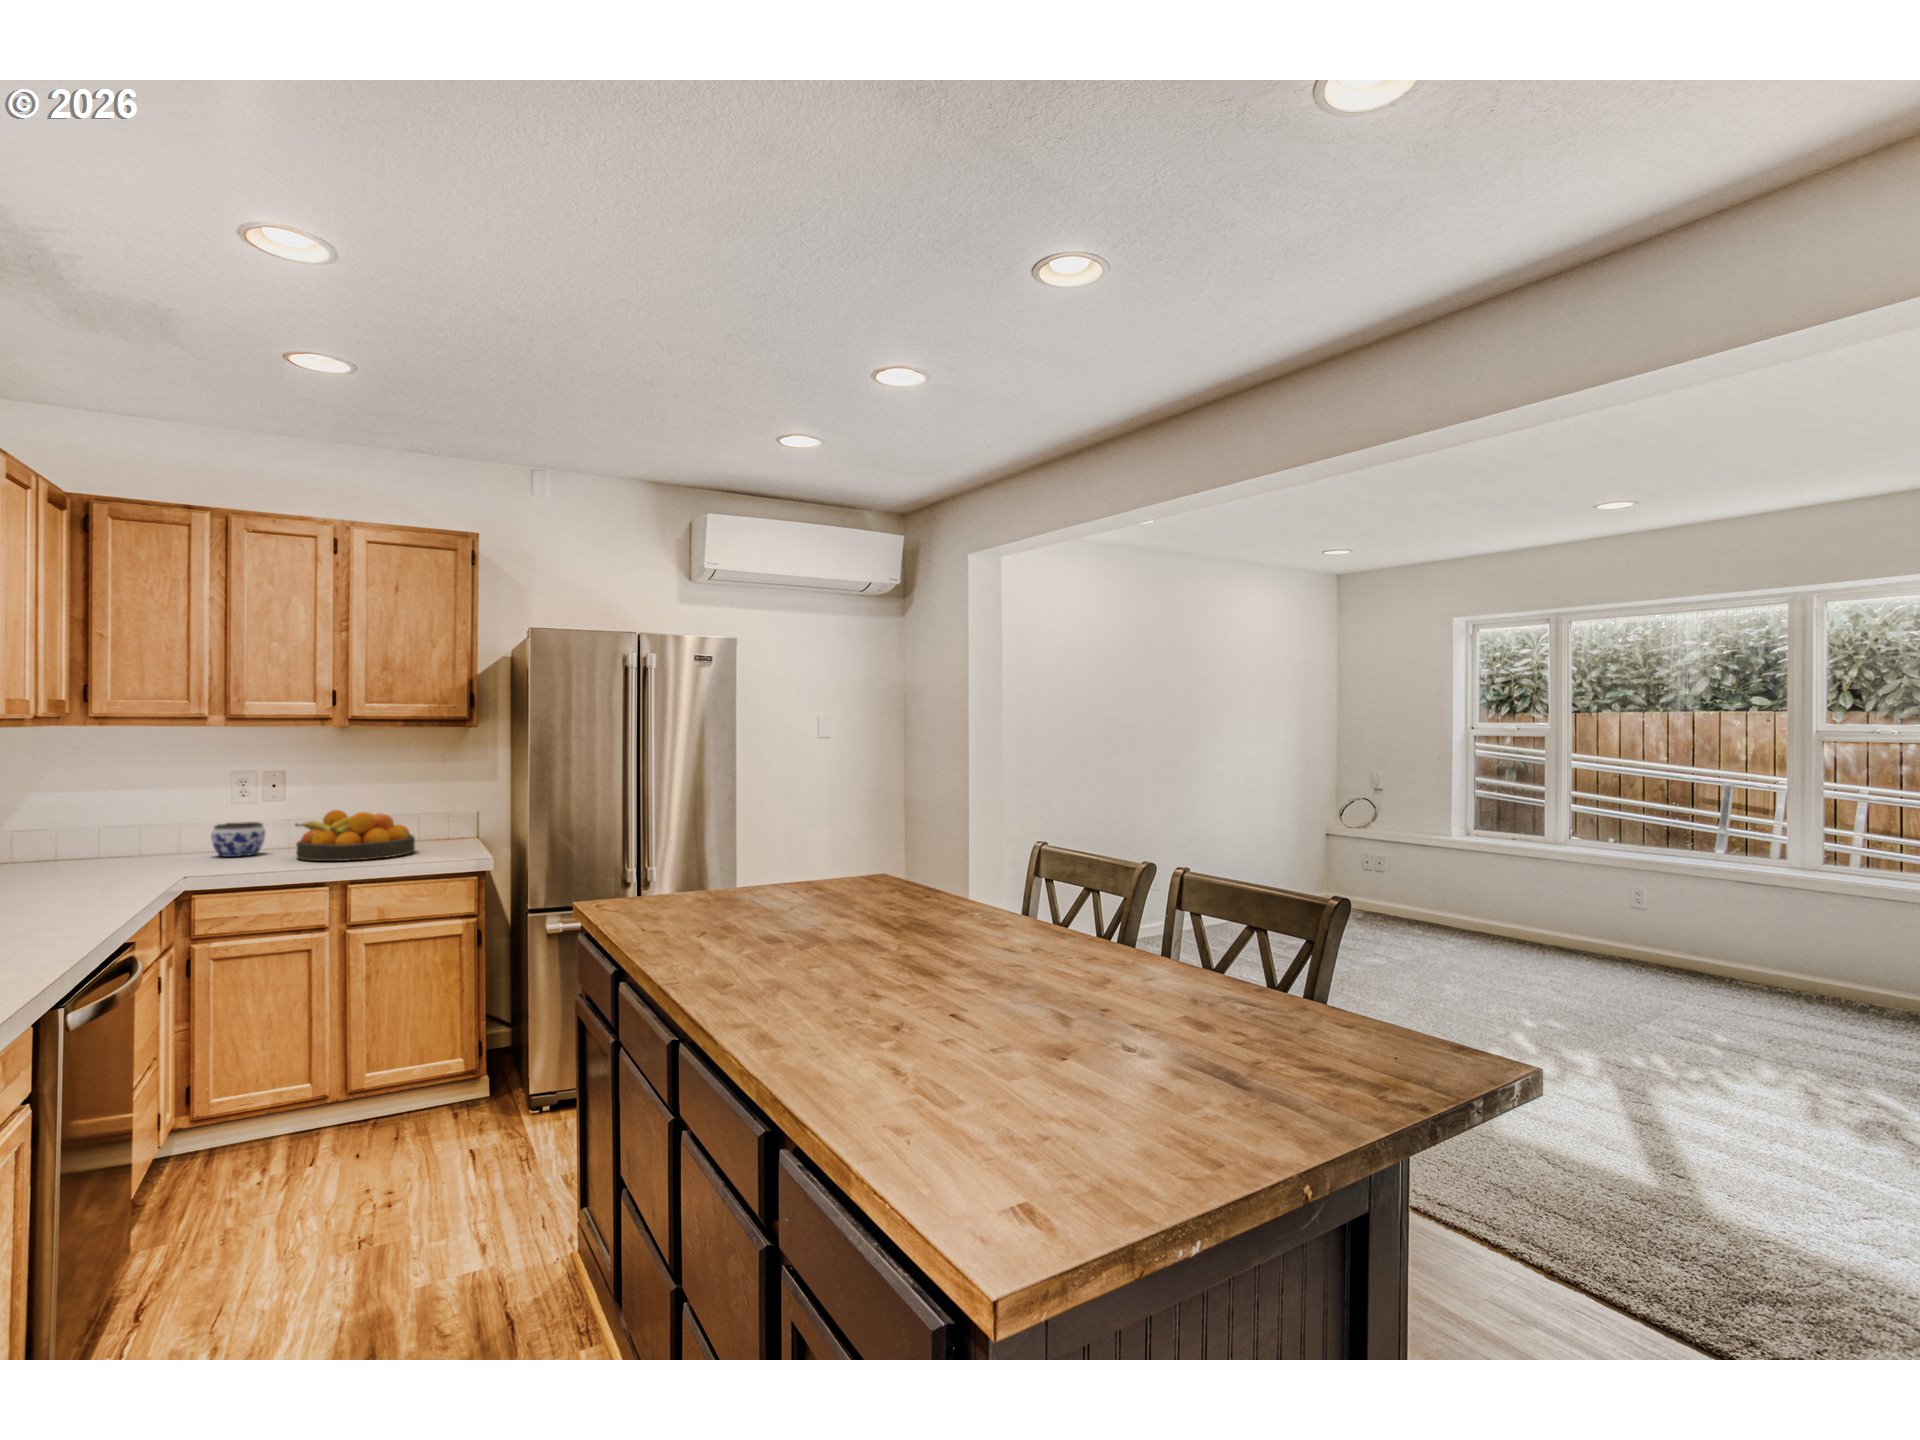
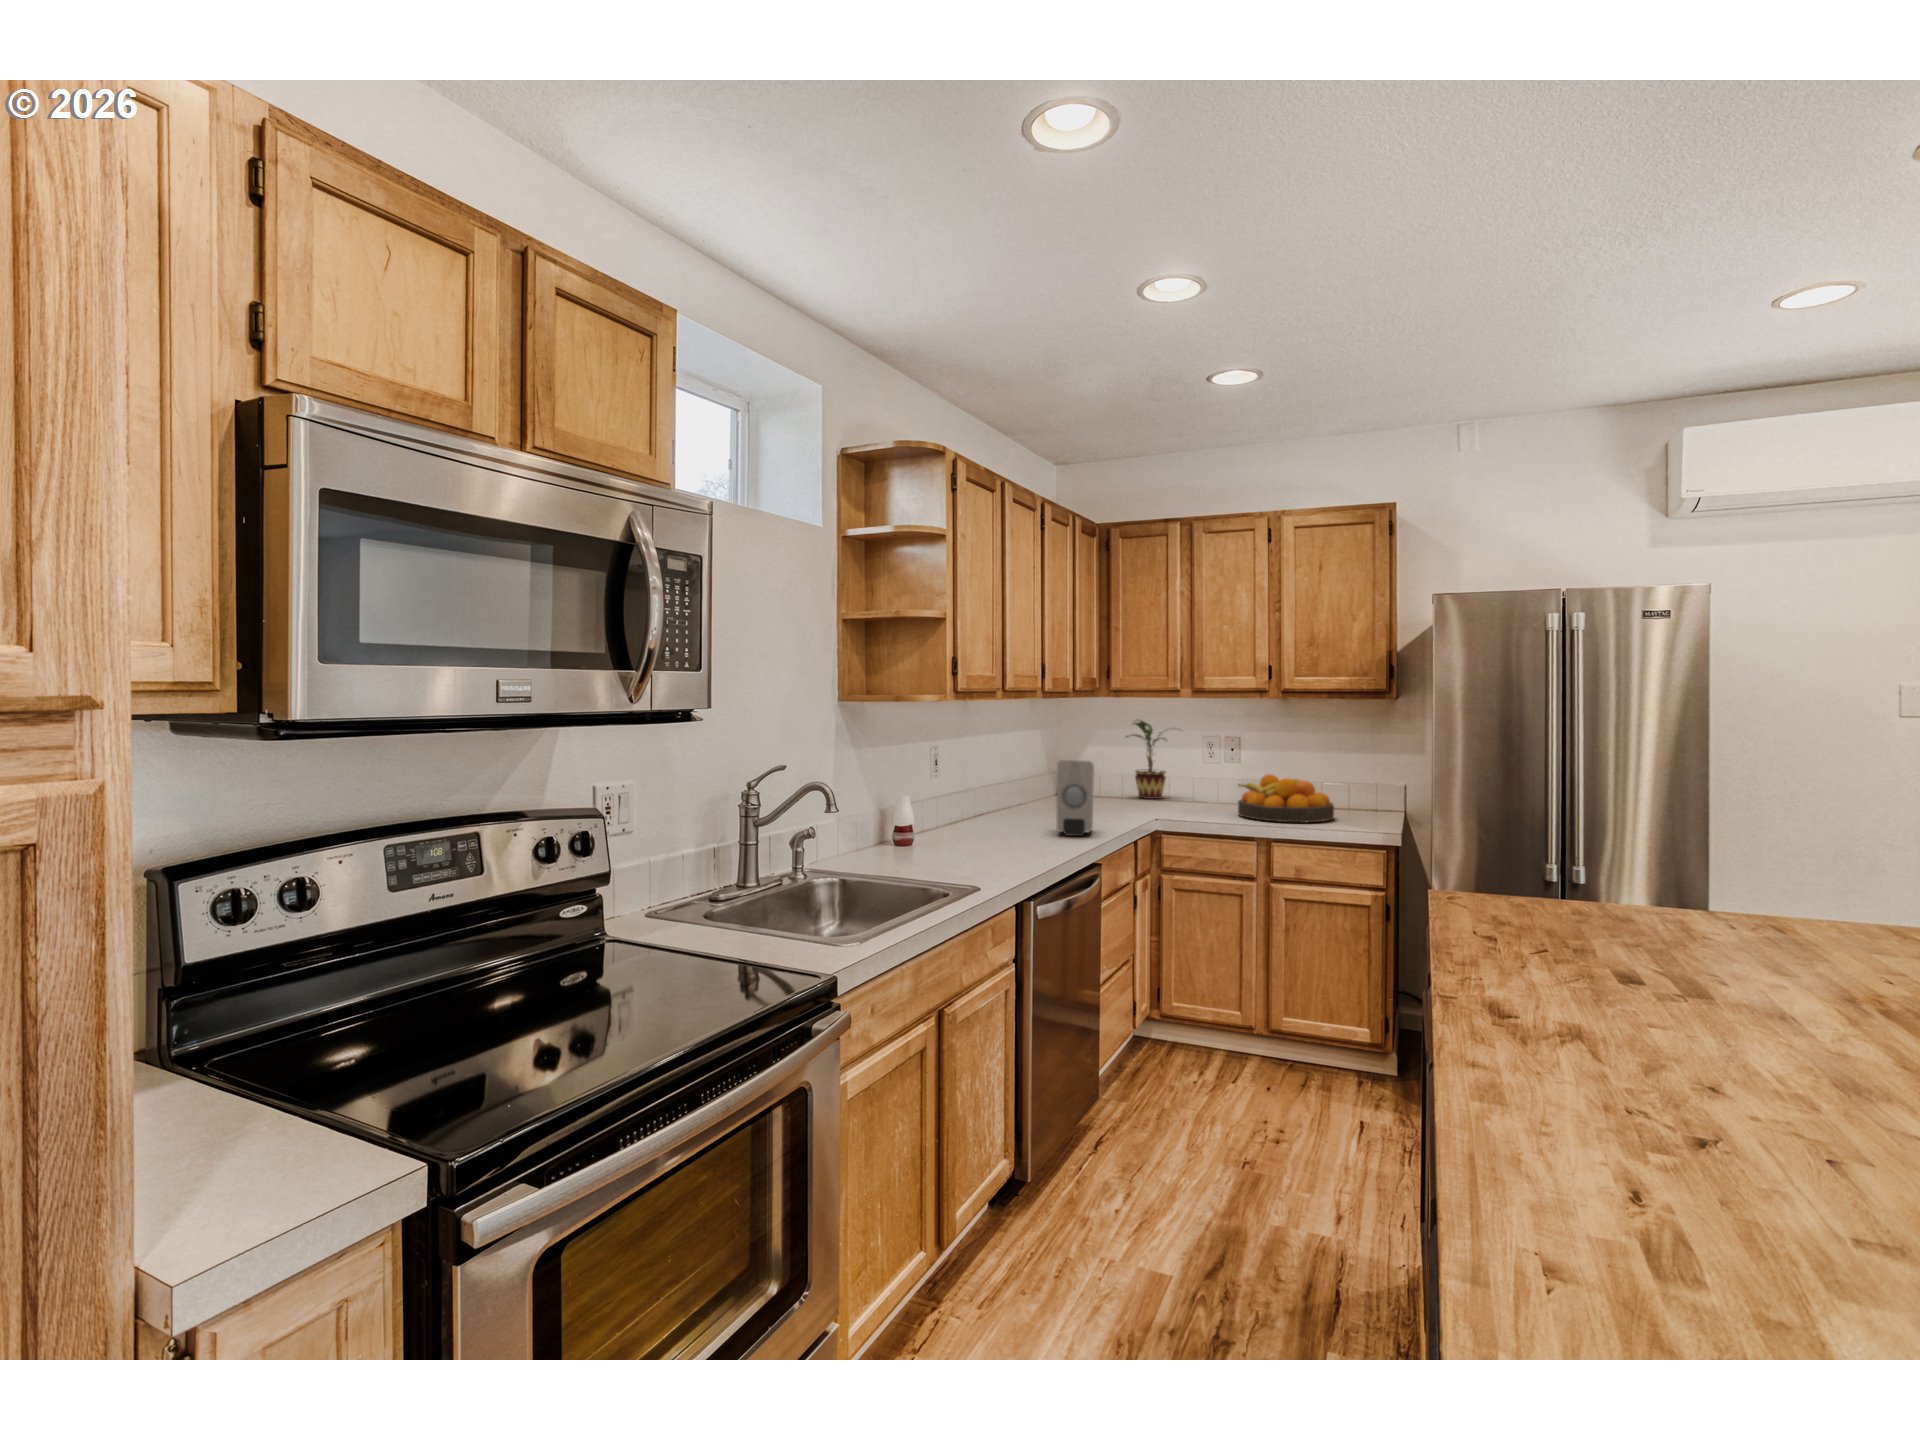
potted plant: none [100,753,202,855] -> present [1127,721,1166,799]
soap dispenser: none [37,806,106,911] -> present [1057,760,1094,836]
jar: present [211,822,266,857] -> none [1184,779,1222,808]

